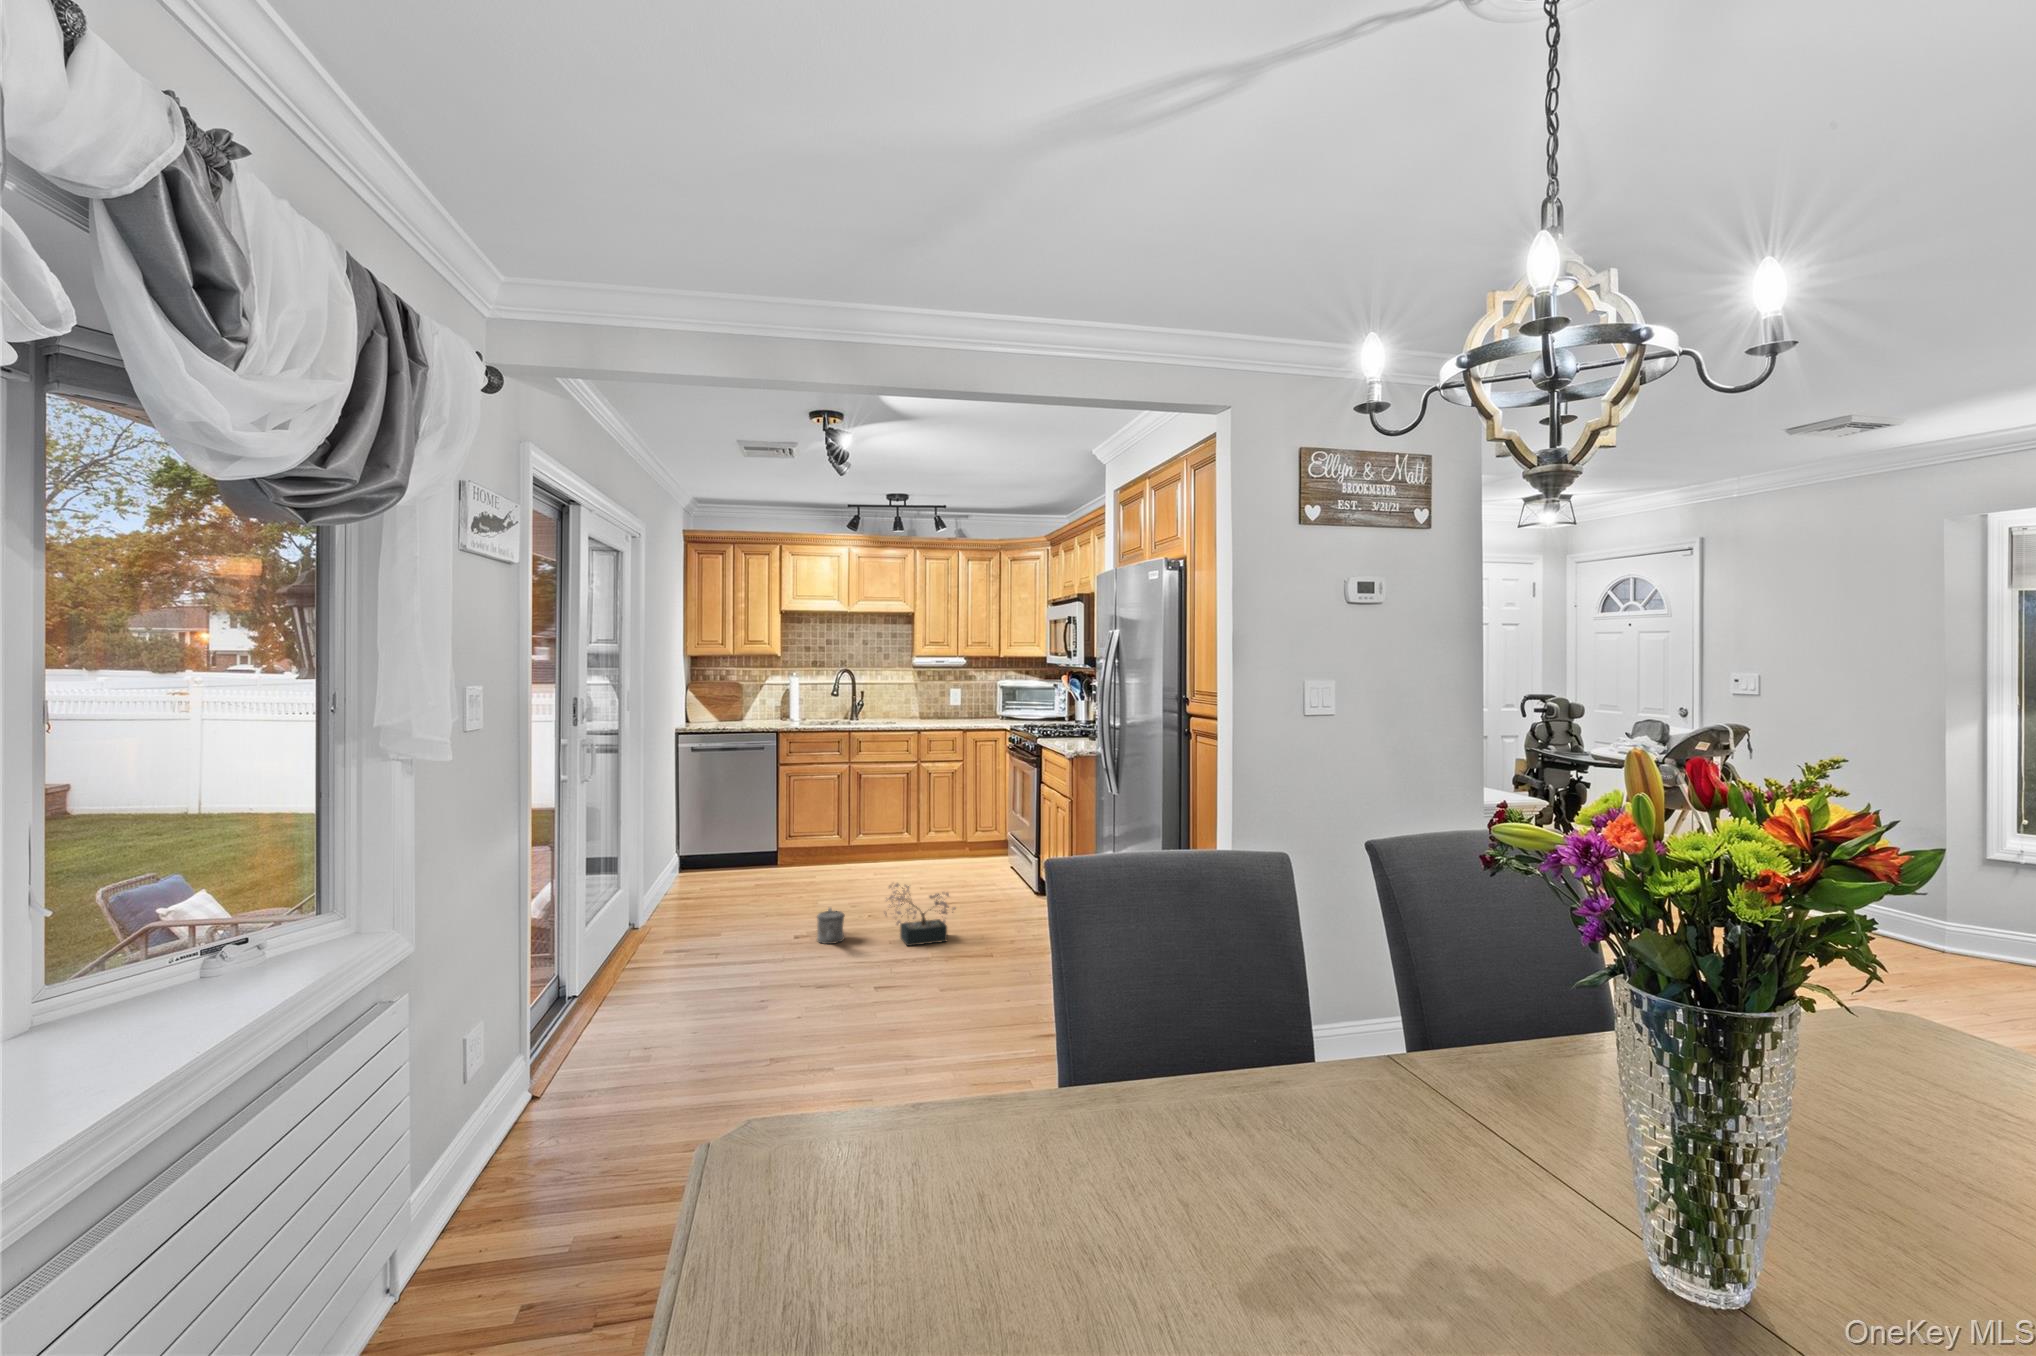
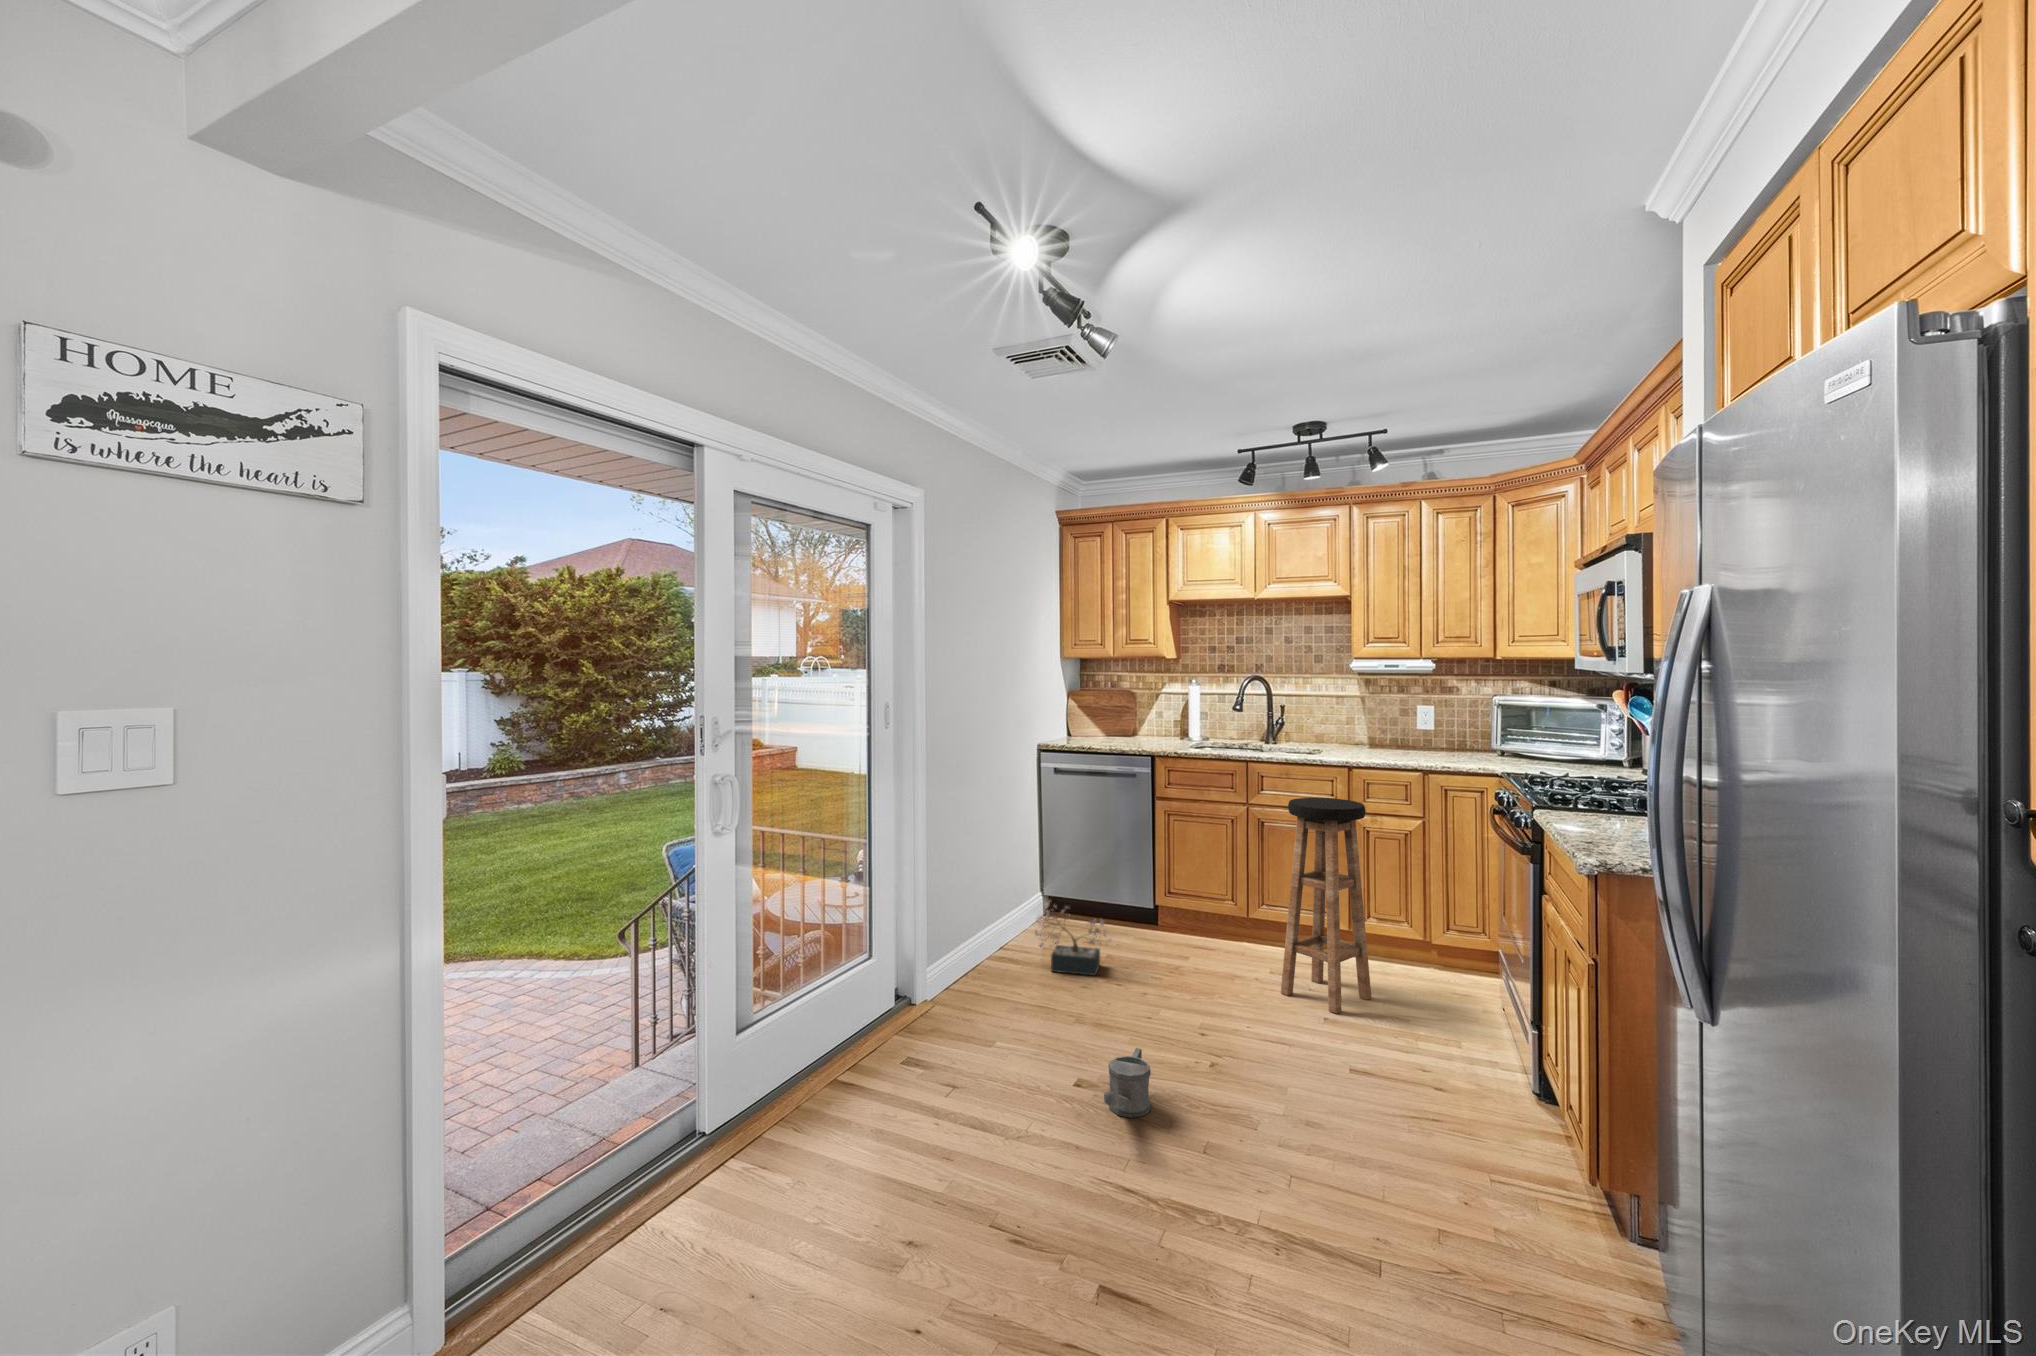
bar stool: none [887,750,942,886] -> present [1281,798,1371,1014]
decorative plant: present [884,884,956,946] -> present [1035,901,1111,976]

